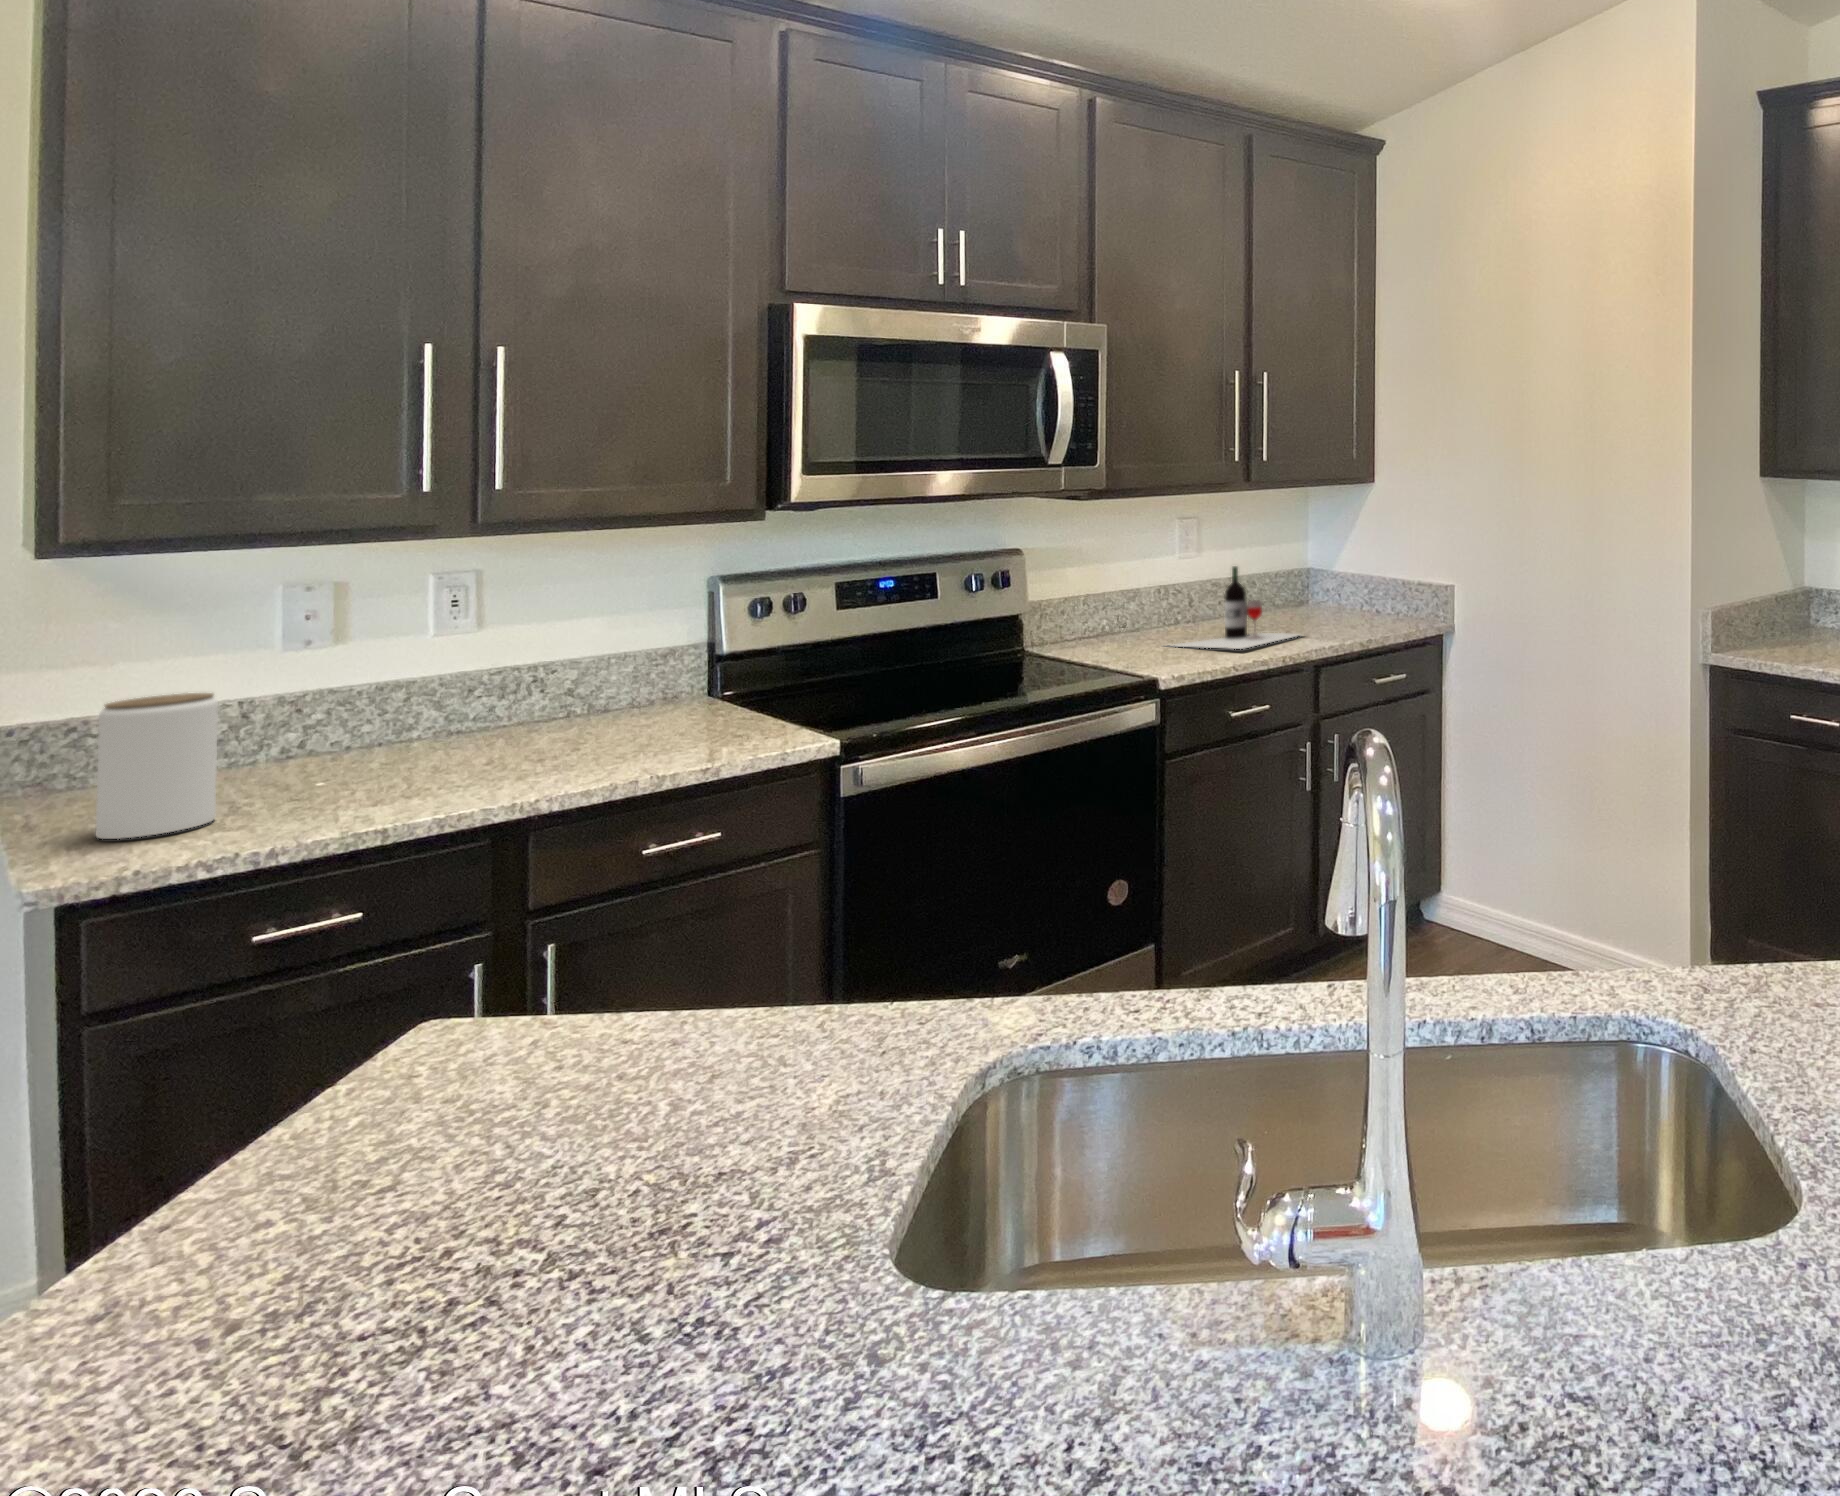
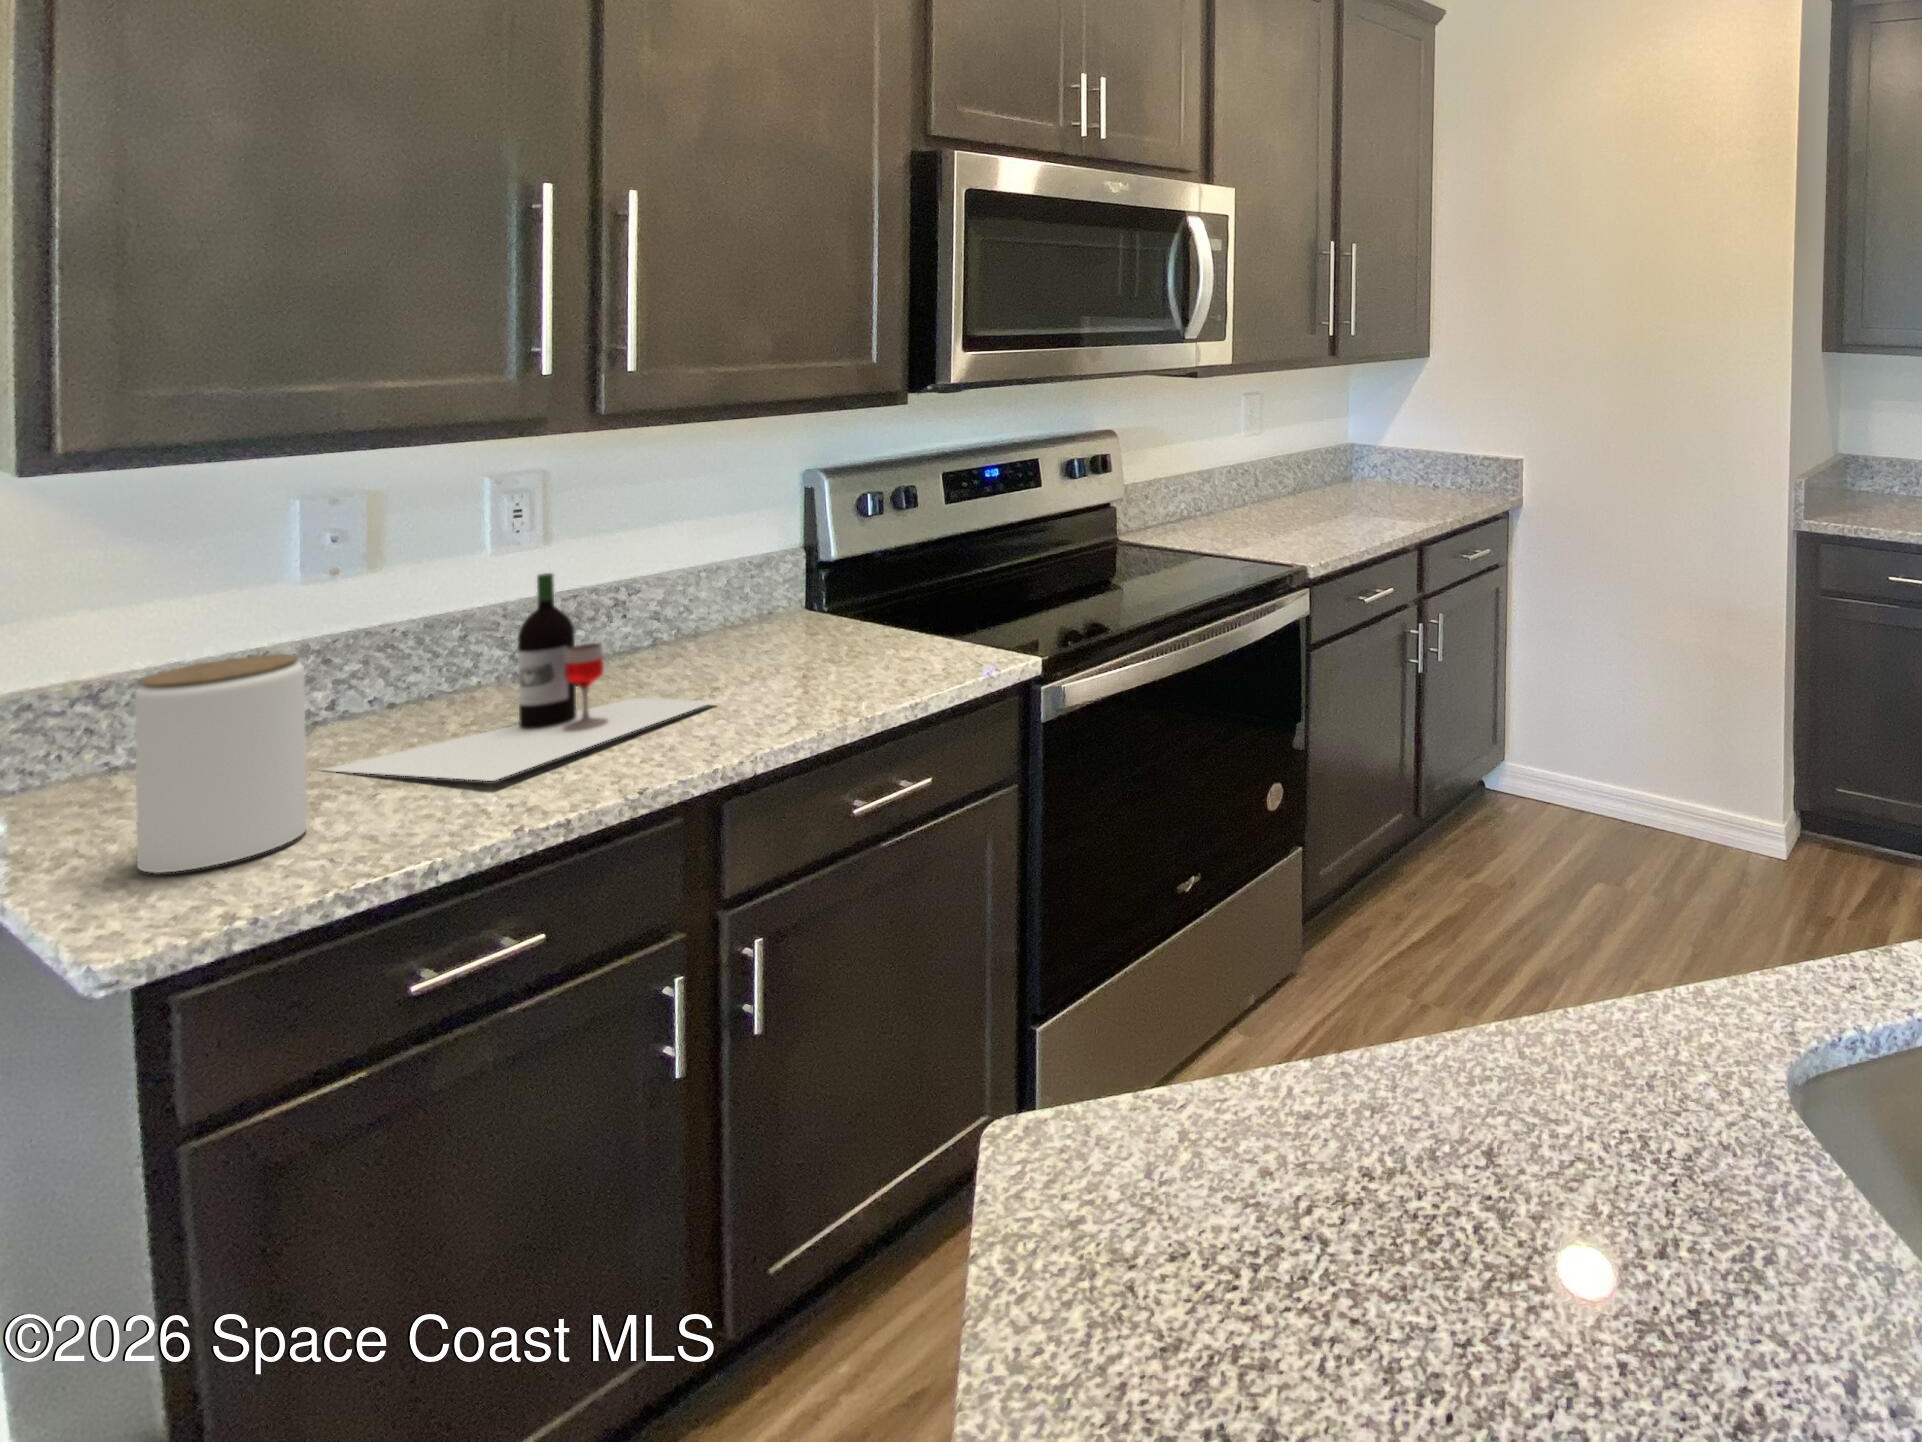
wine bottle: present [1175,566,1297,649] -> present [324,573,712,781]

